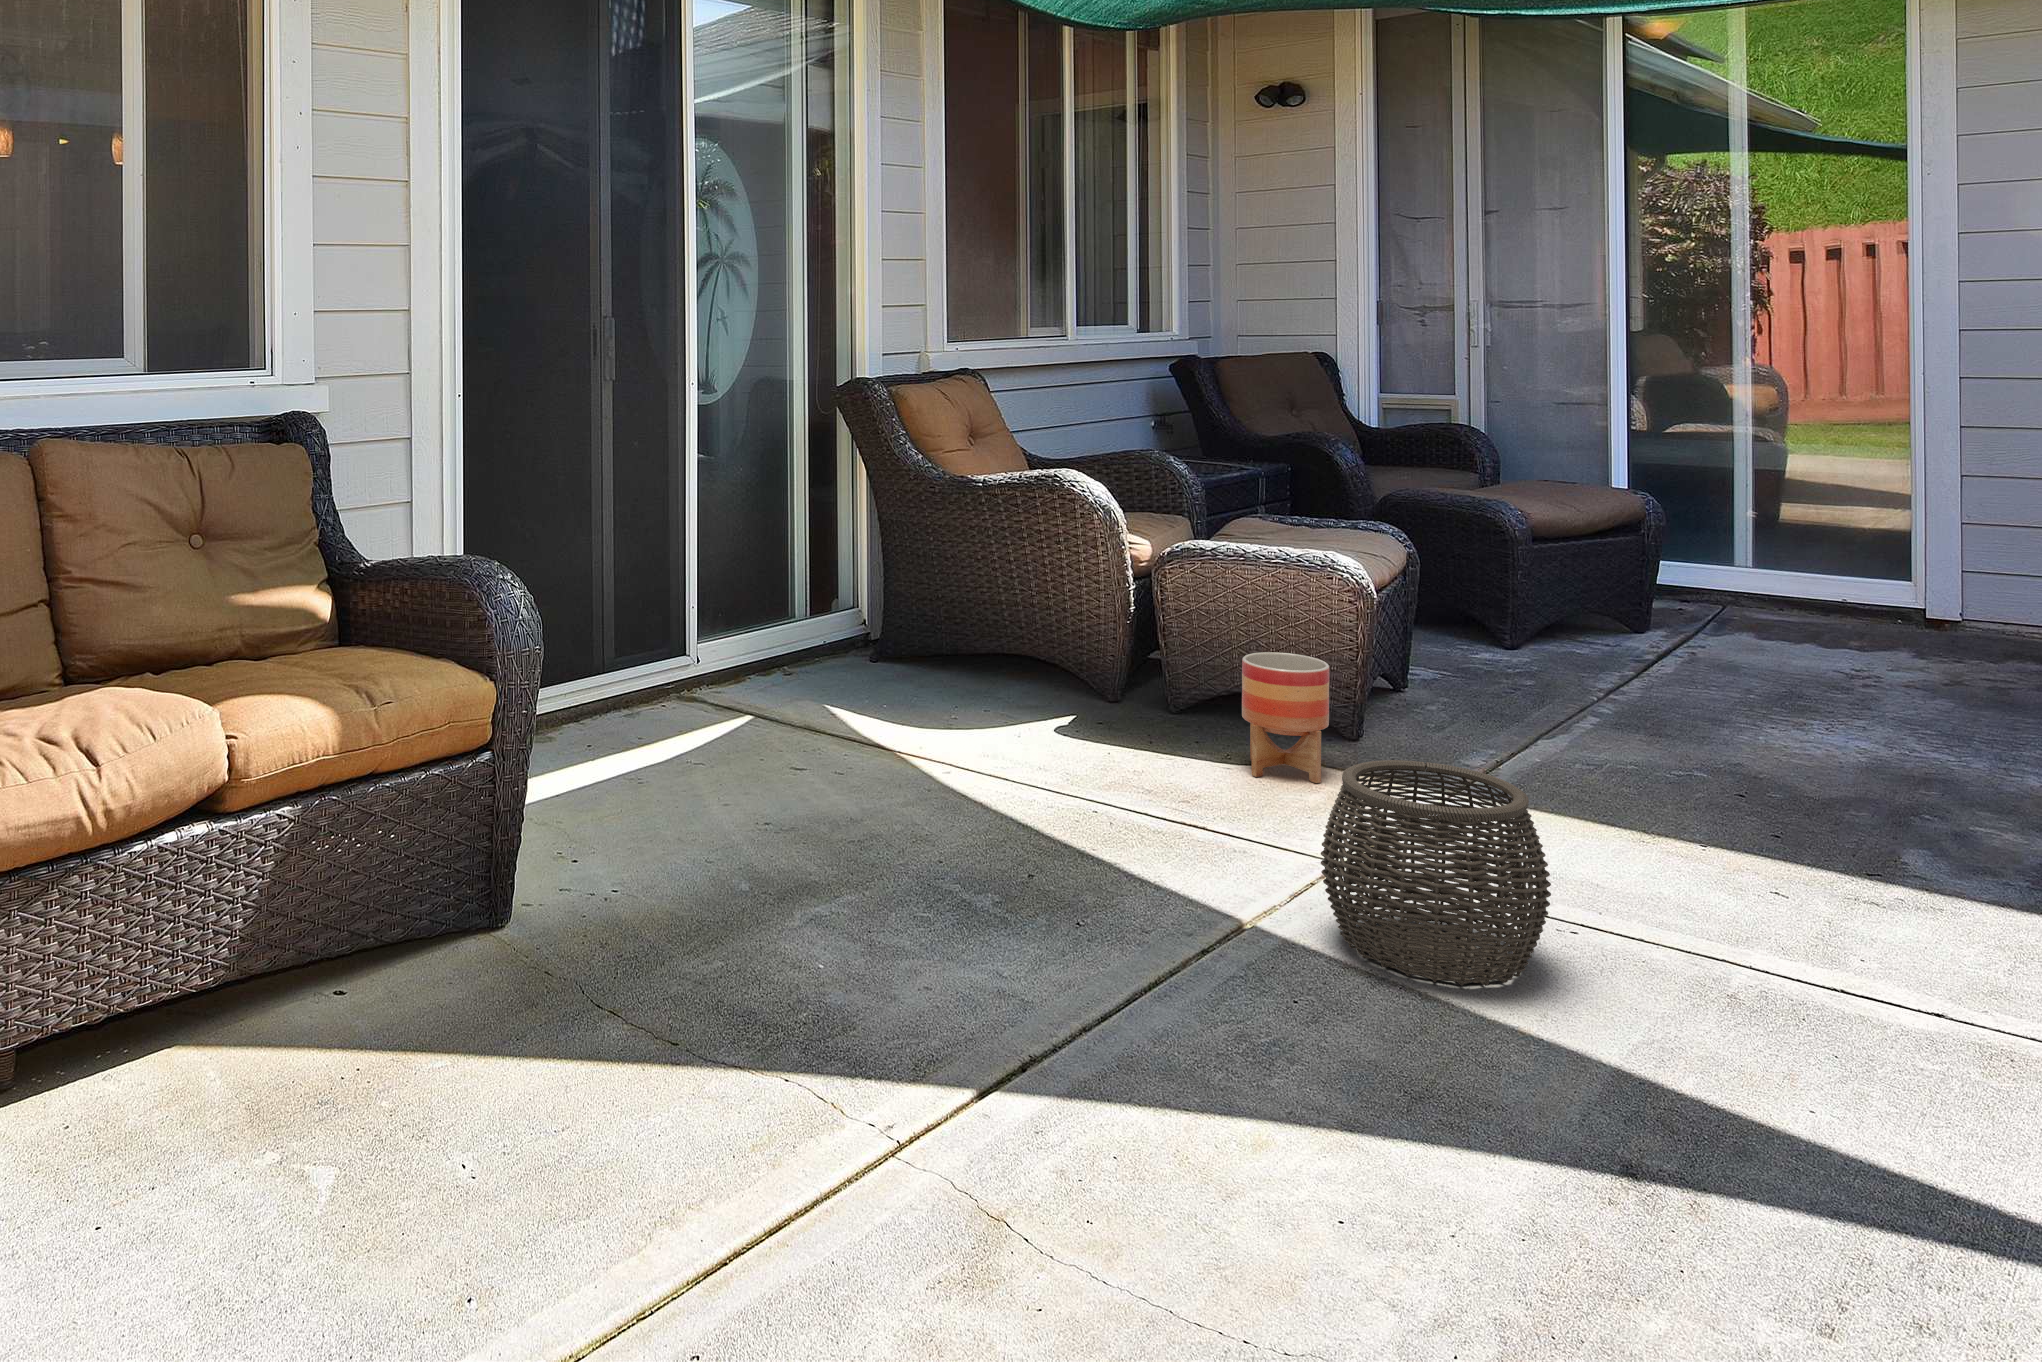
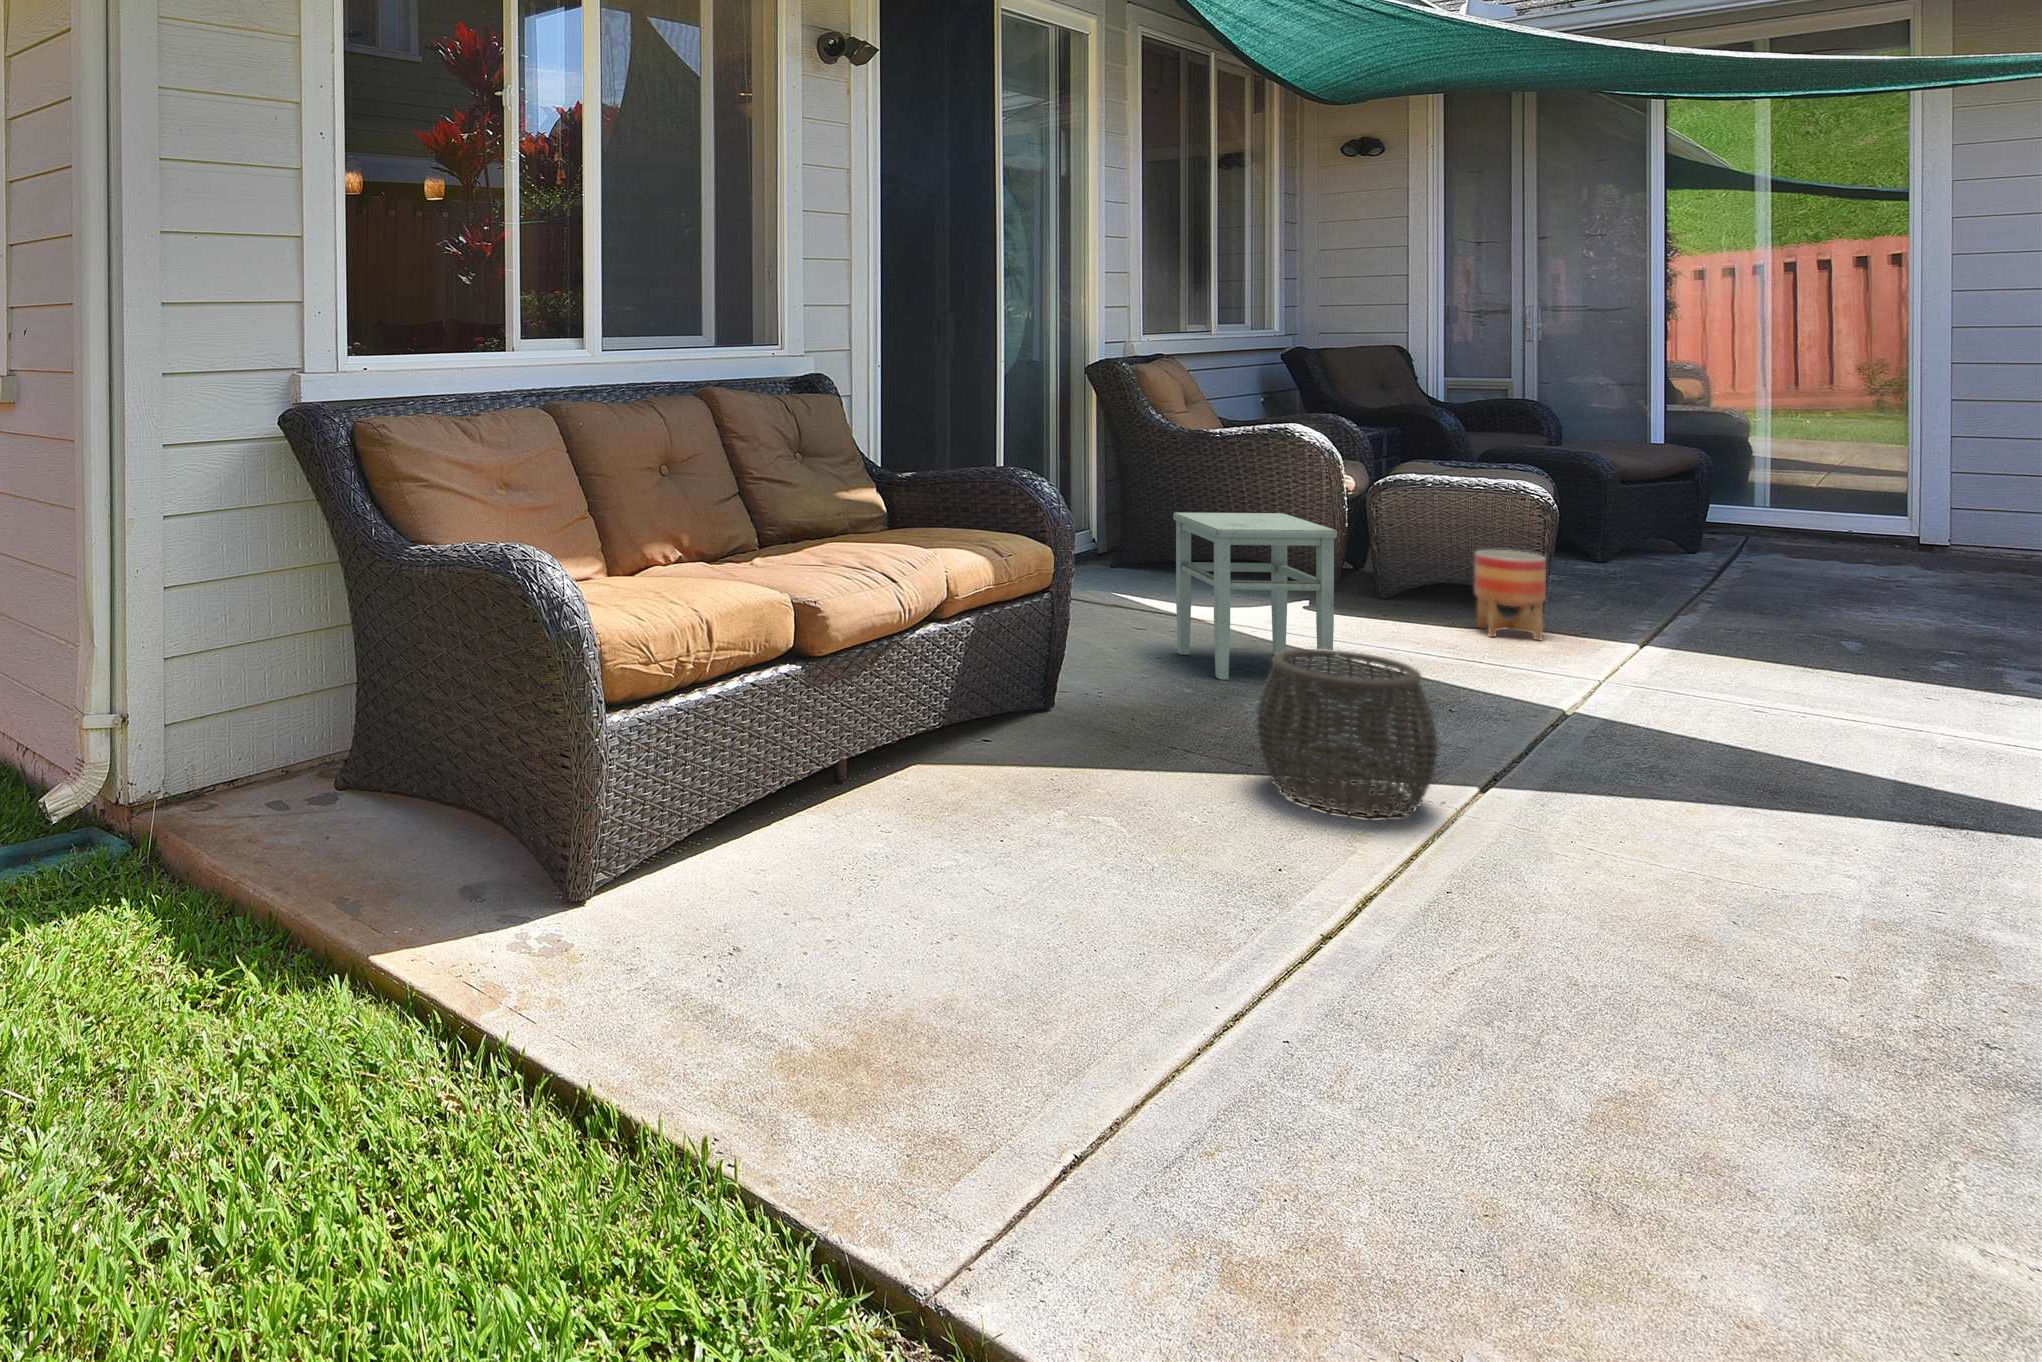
stool: none [792,609,967,861] -> present [1173,513,1337,679]
woven basket: present [1321,760,1551,986] -> present [1257,649,1439,817]

